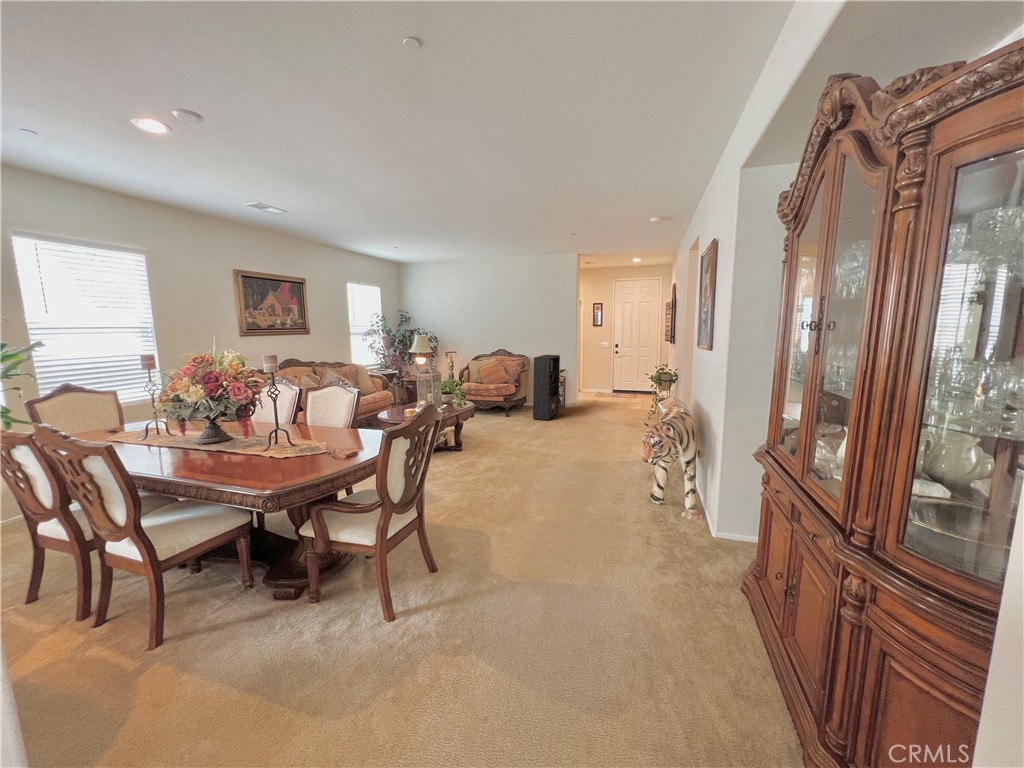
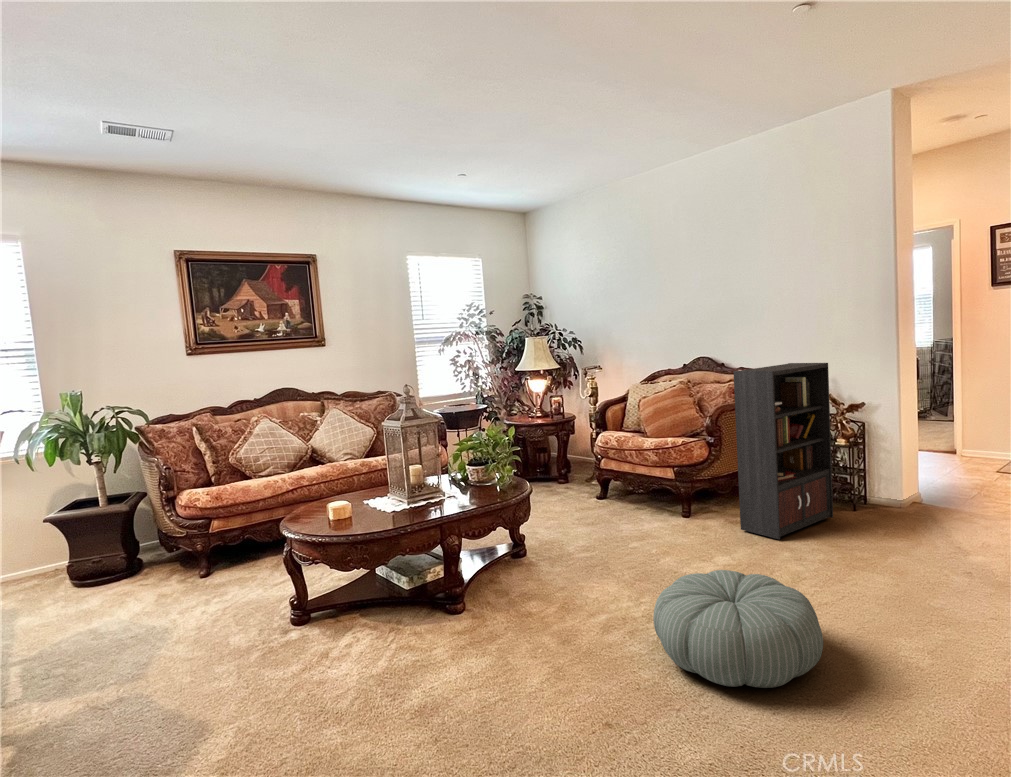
pouf: none [542,424,591,453] -> present [653,570,823,688]

